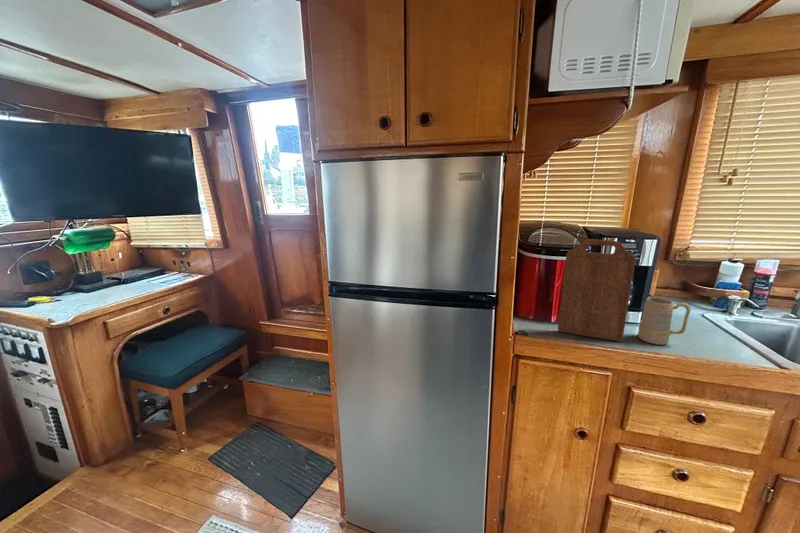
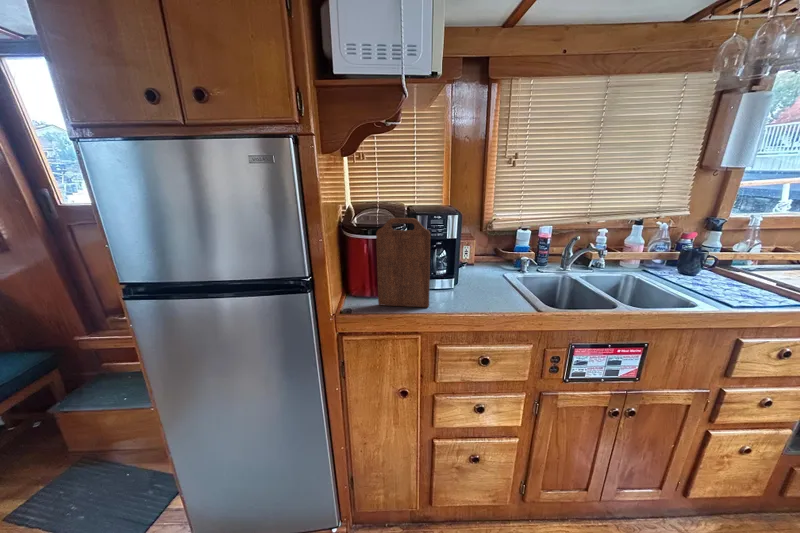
mug: present [638,297,691,345] -> none [444,265,477,305]

